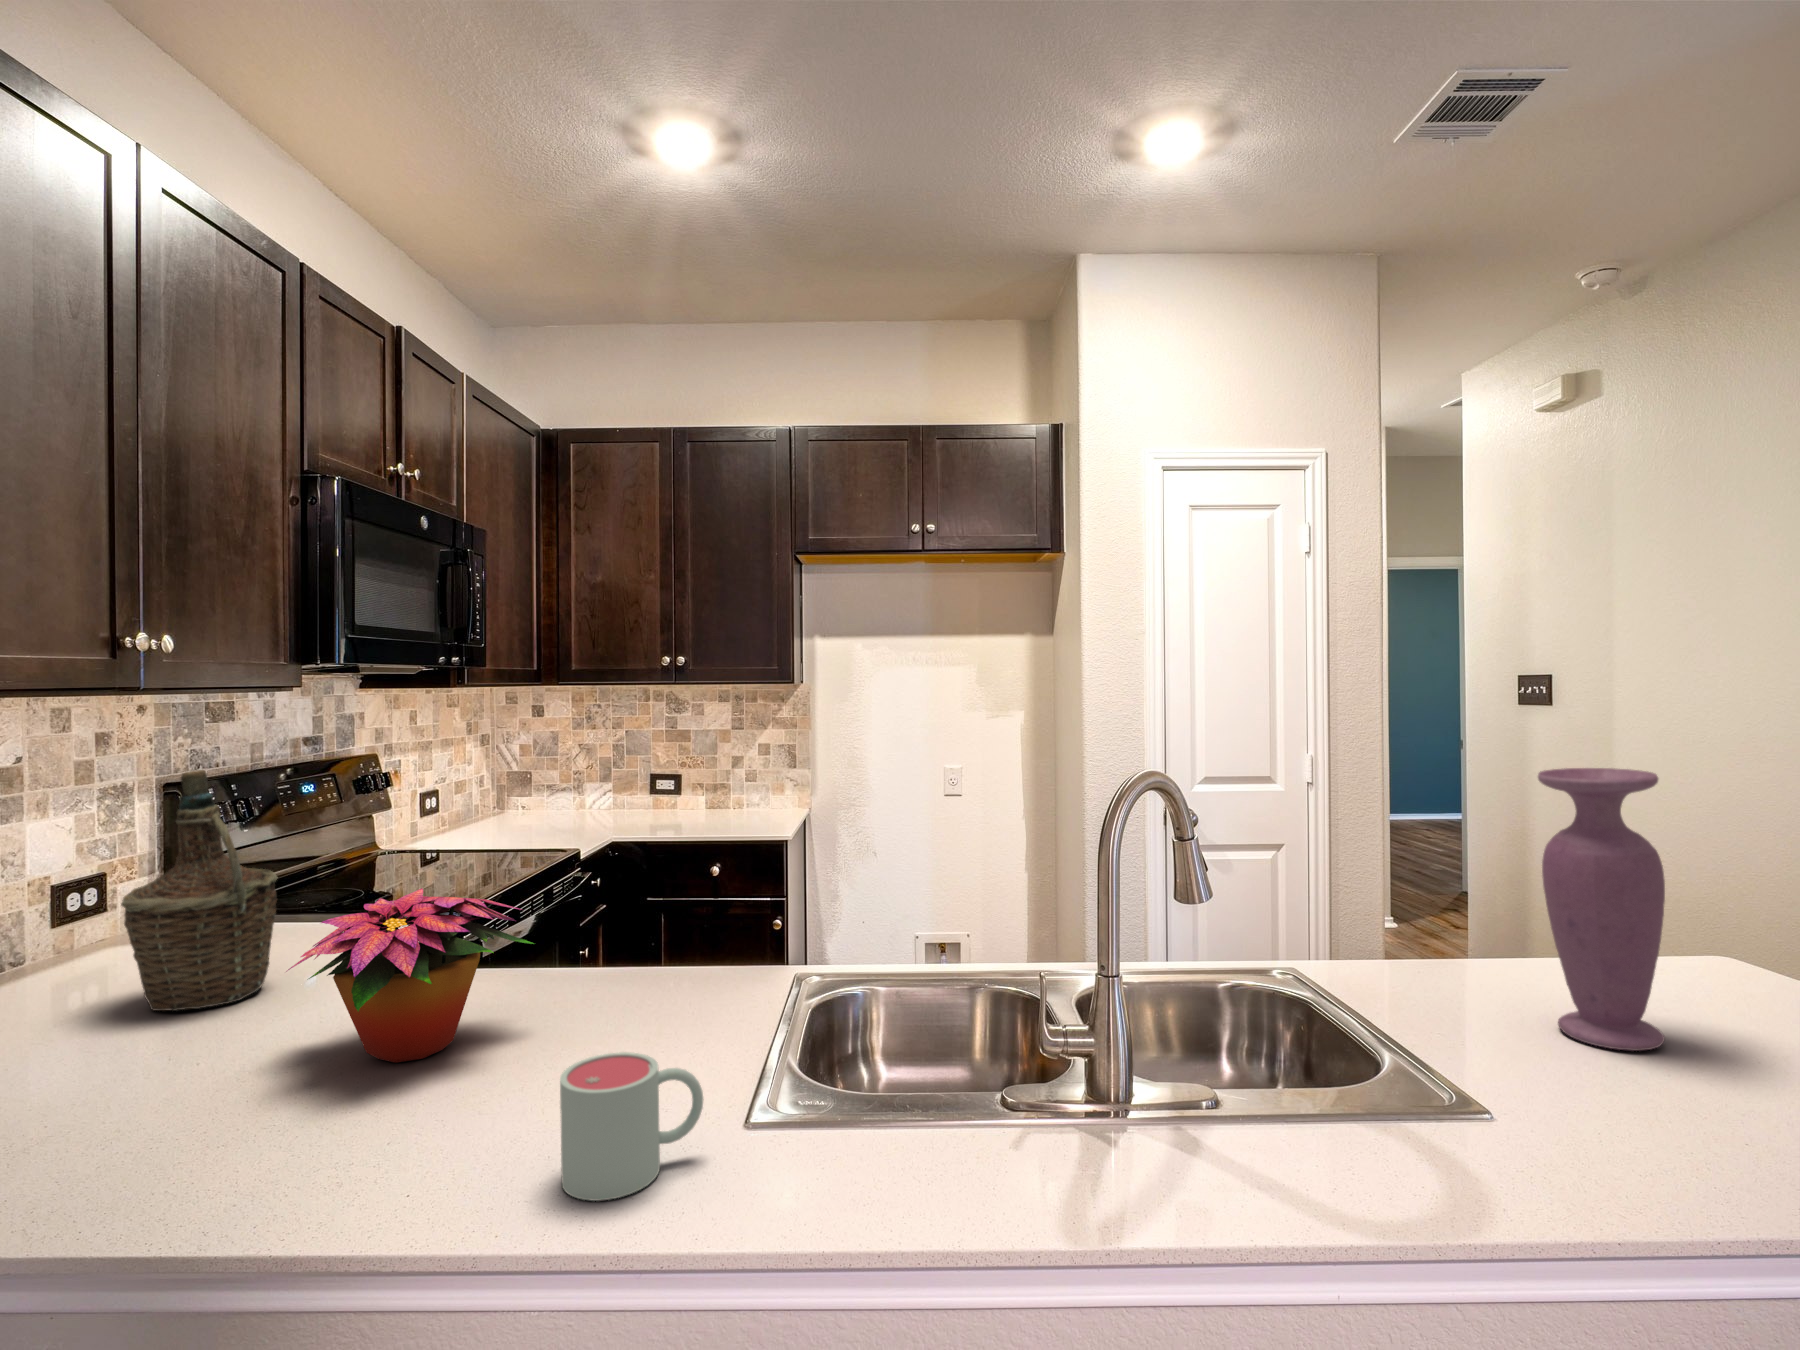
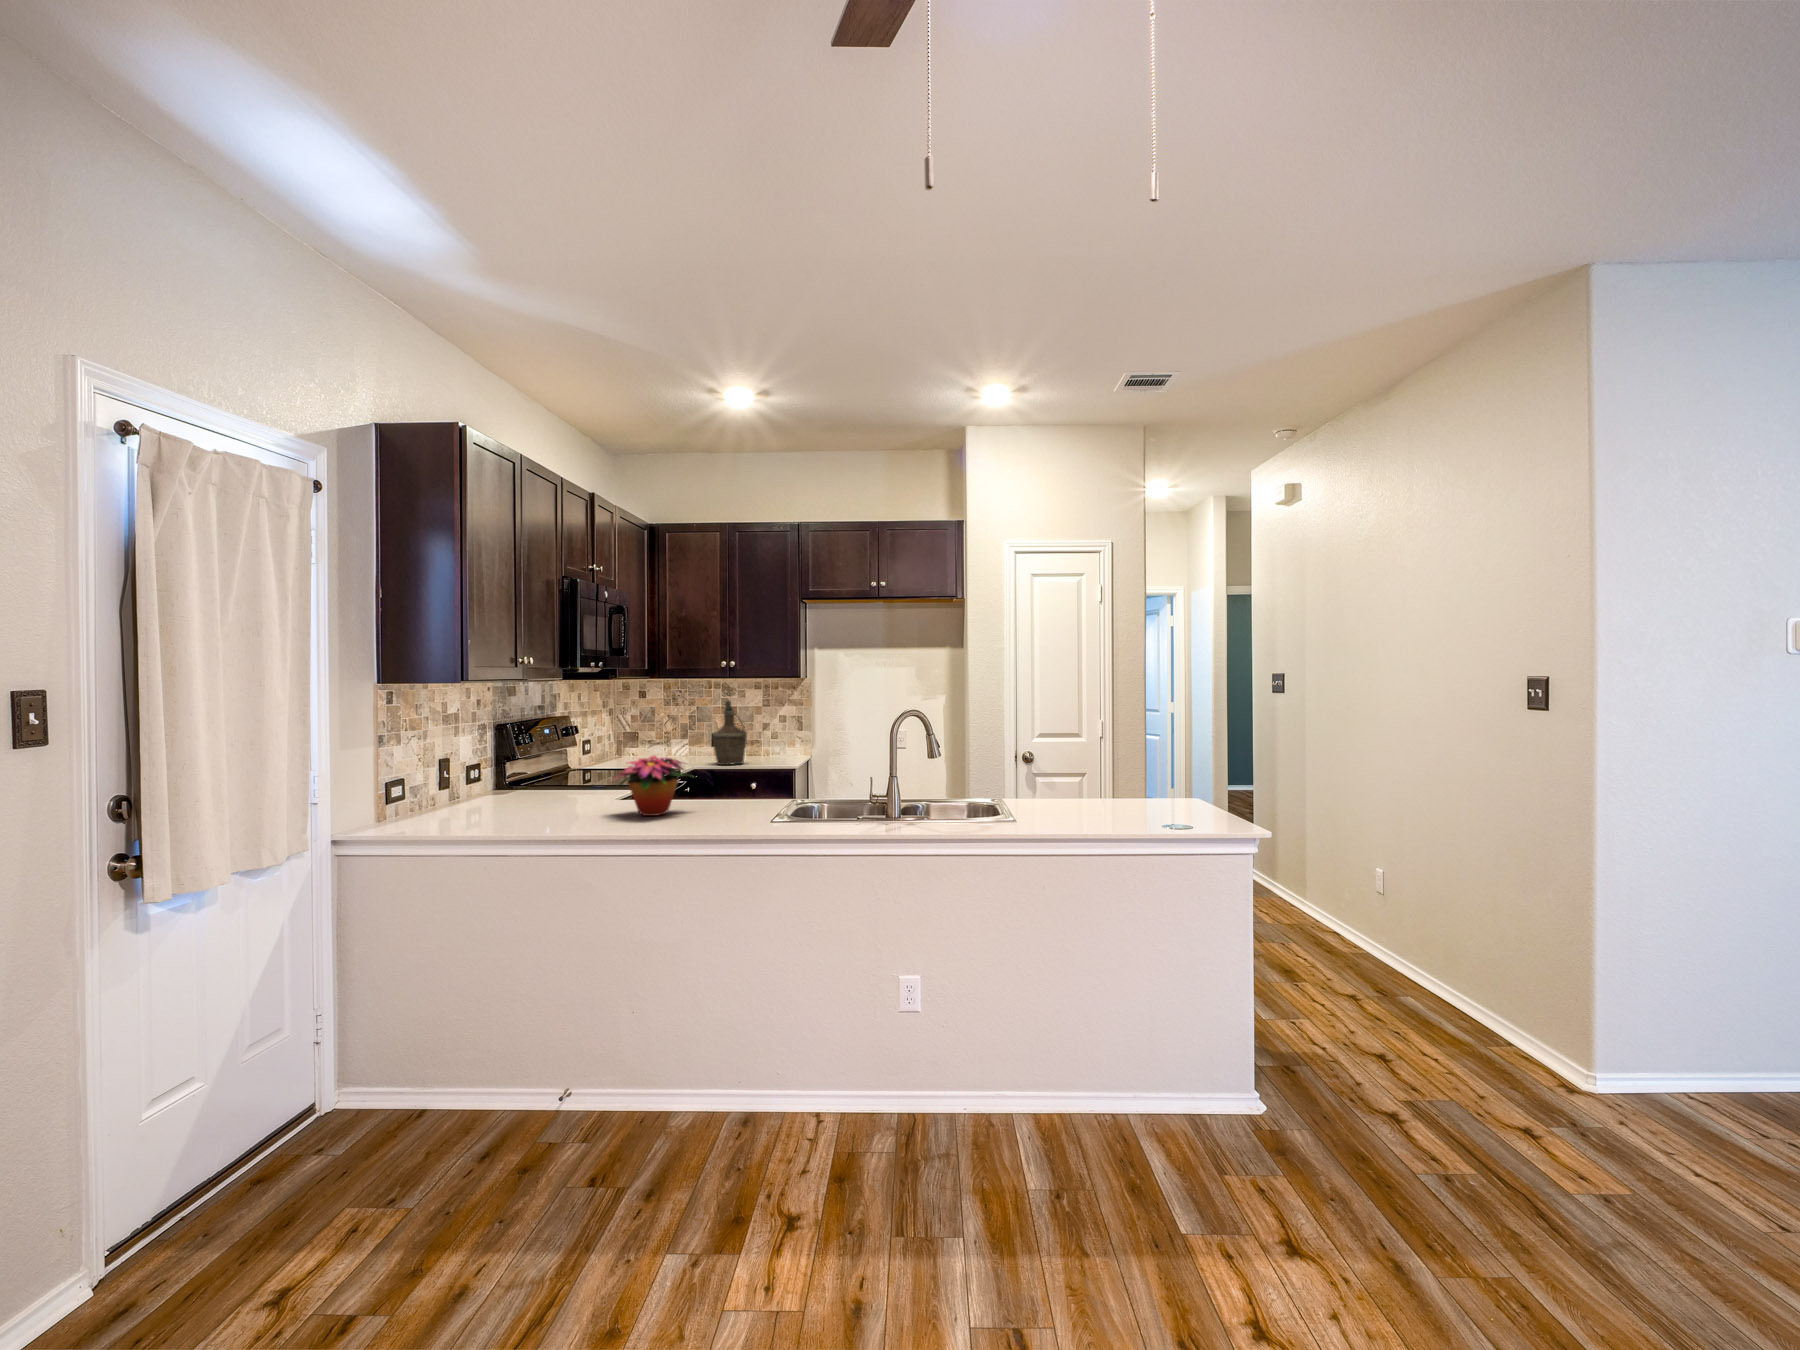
vase: present [1538,768,1665,1051] -> none [1081,710,1121,813]
bottle: present [121,770,278,1011] -> present [712,701,747,765]
mug: present [560,1052,703,1201] -> none [723,795,766,832]

